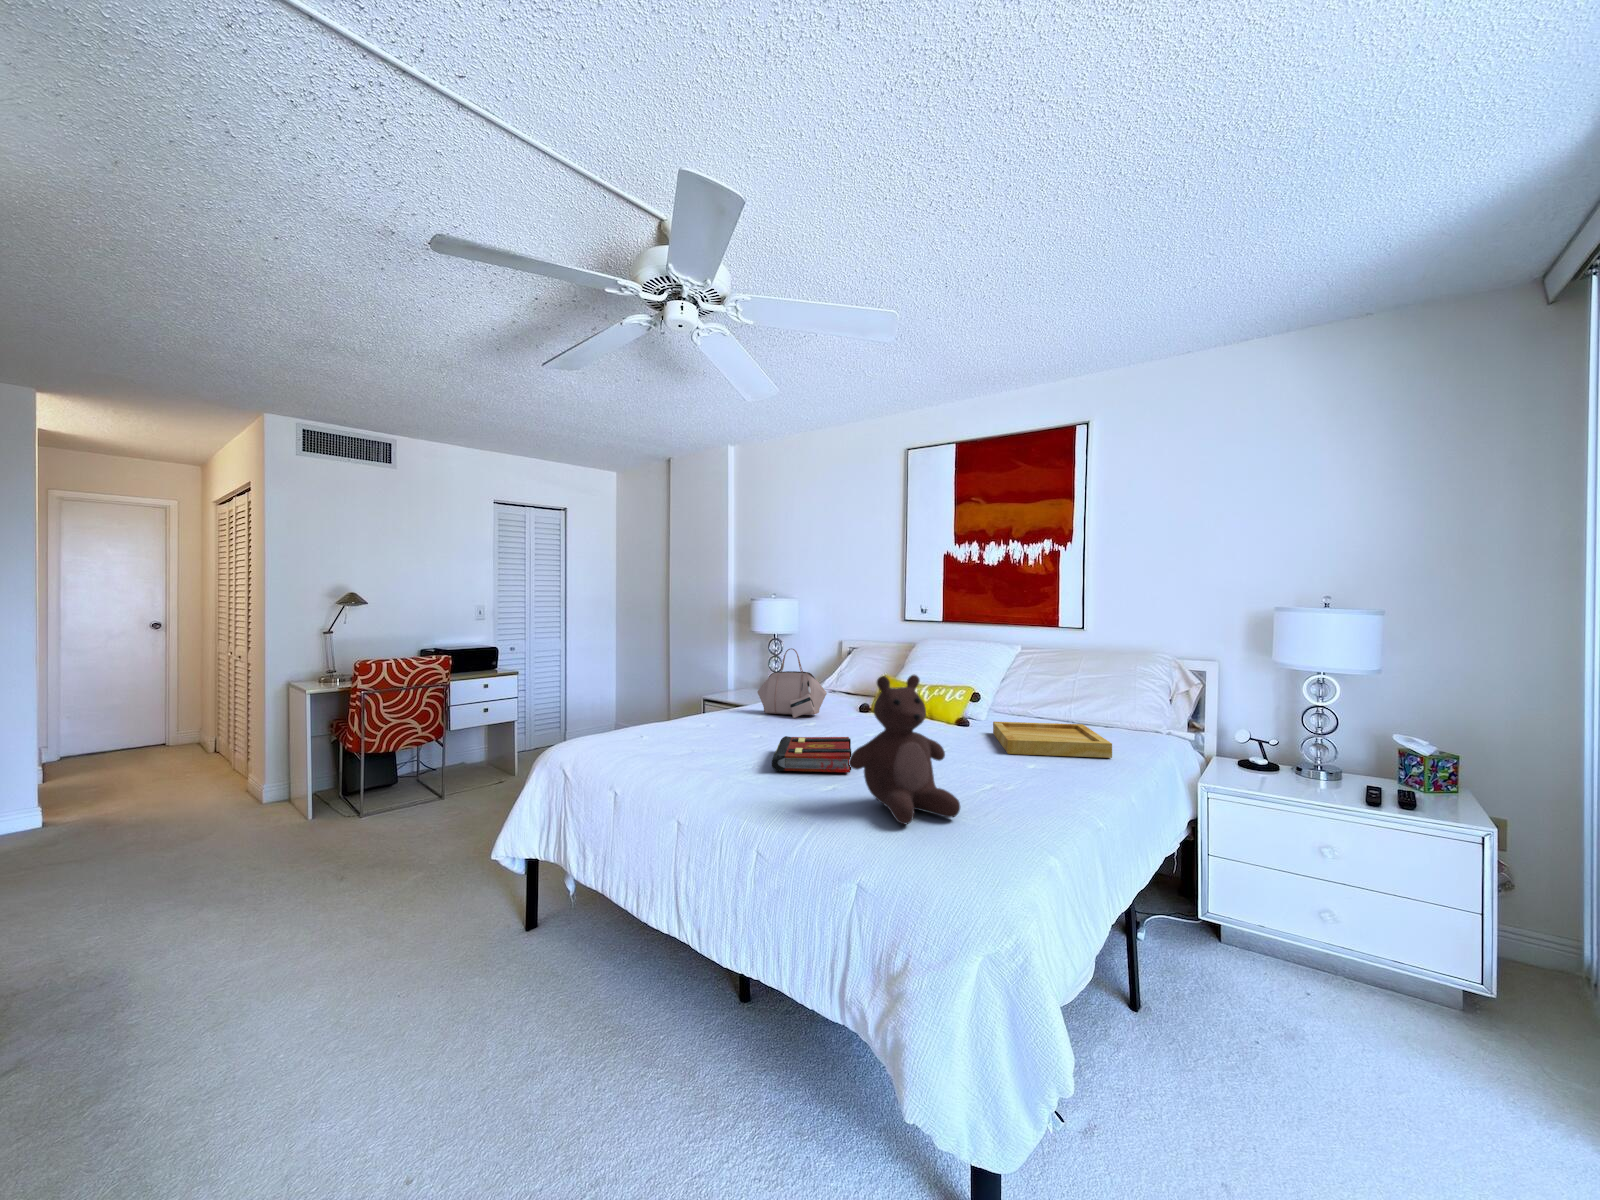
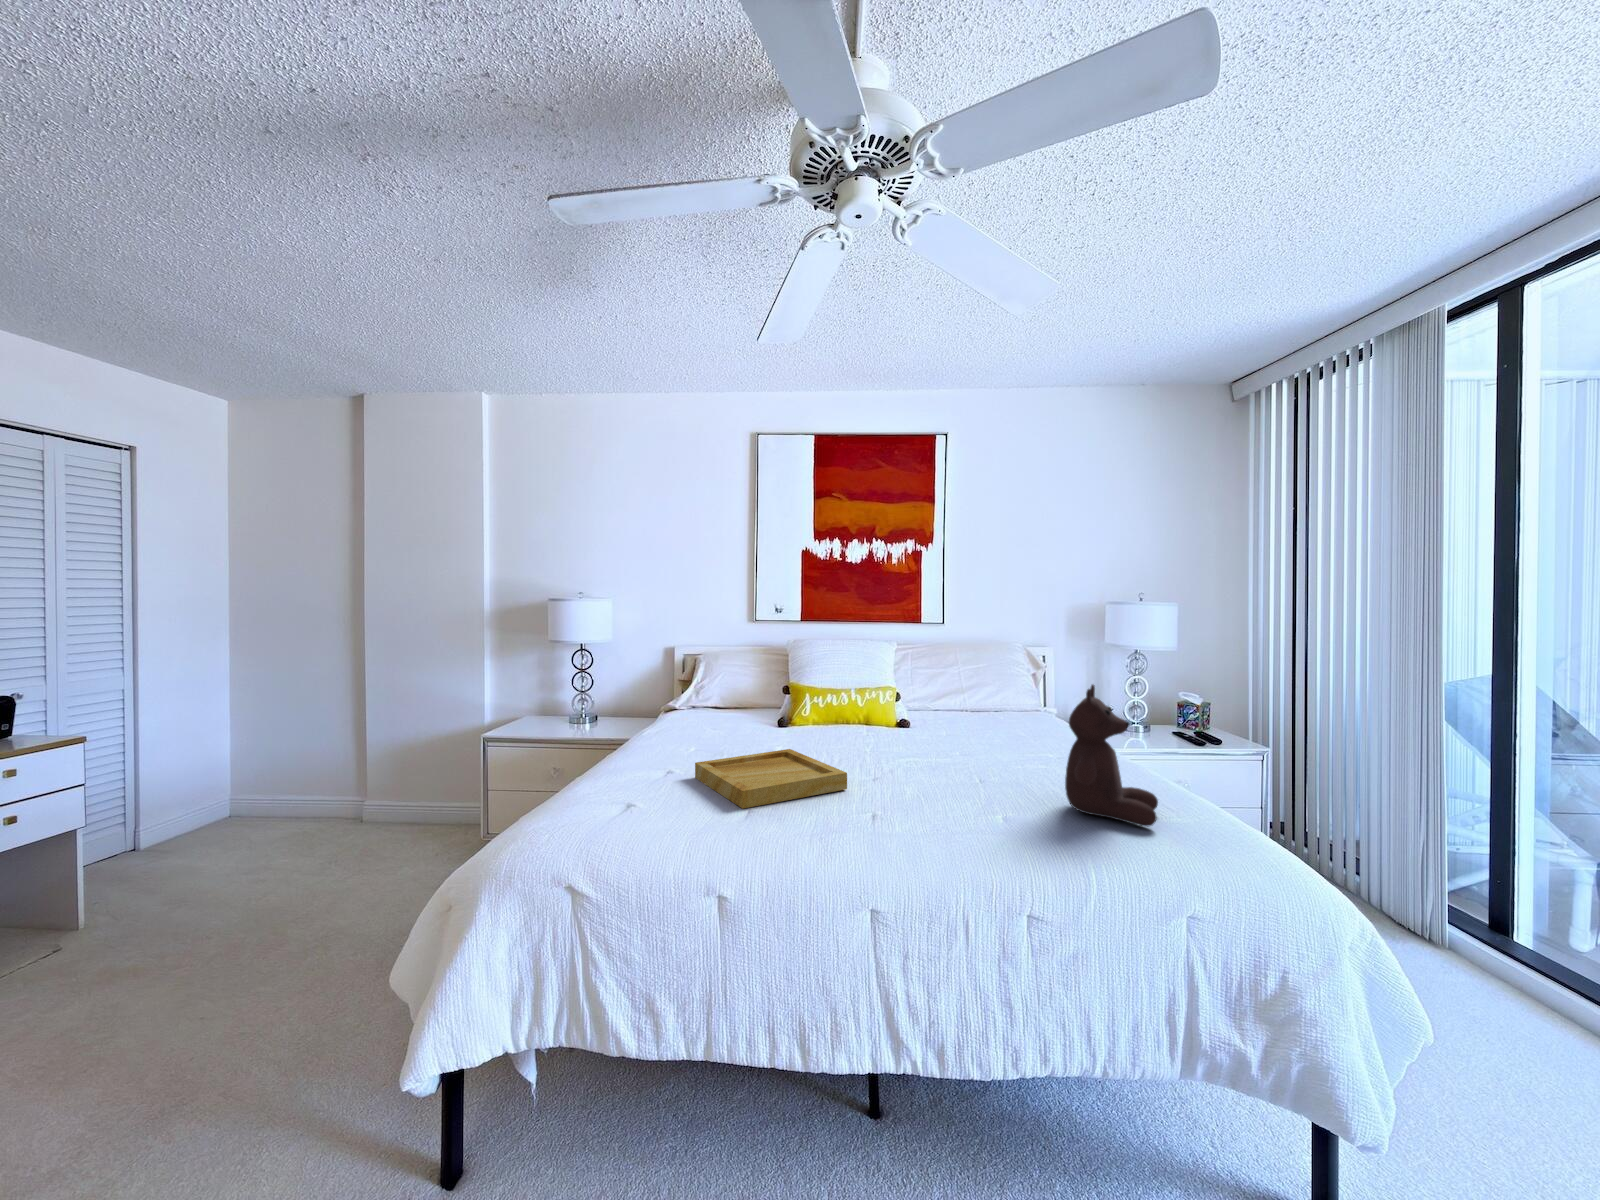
handbag: present [758,648,827,718] -> none [696,663,782,746]
tray: present [993,722,1112,758] -> present [695,749,847,809]
book: present [772,736,851,772] -> none [859,756,983,807]

